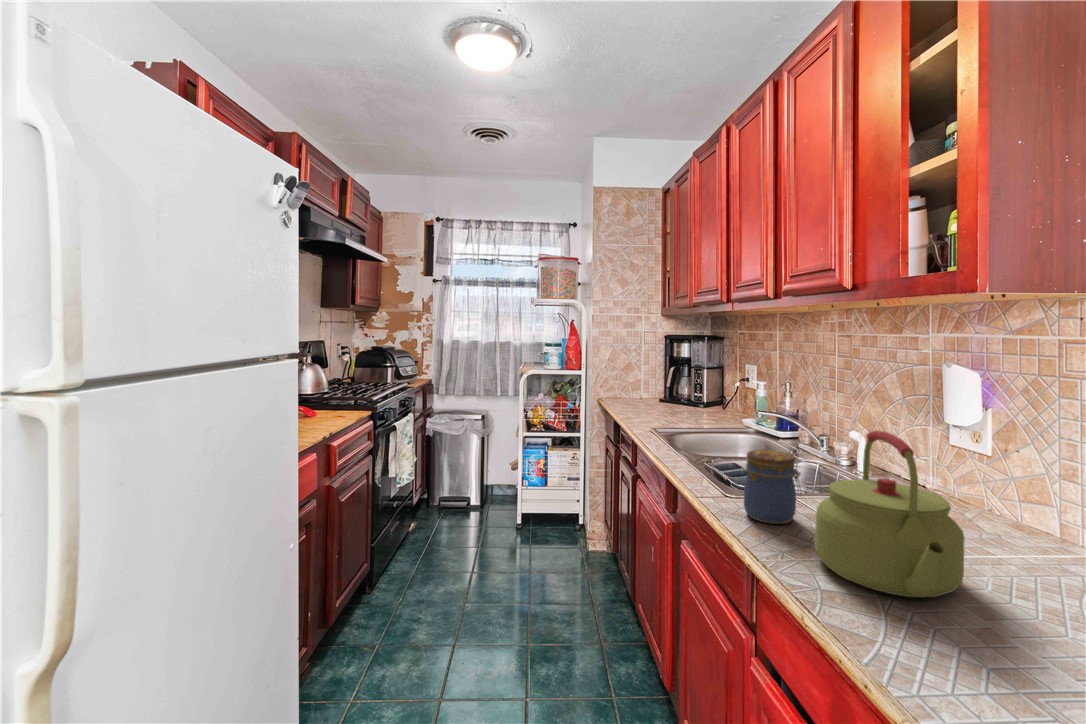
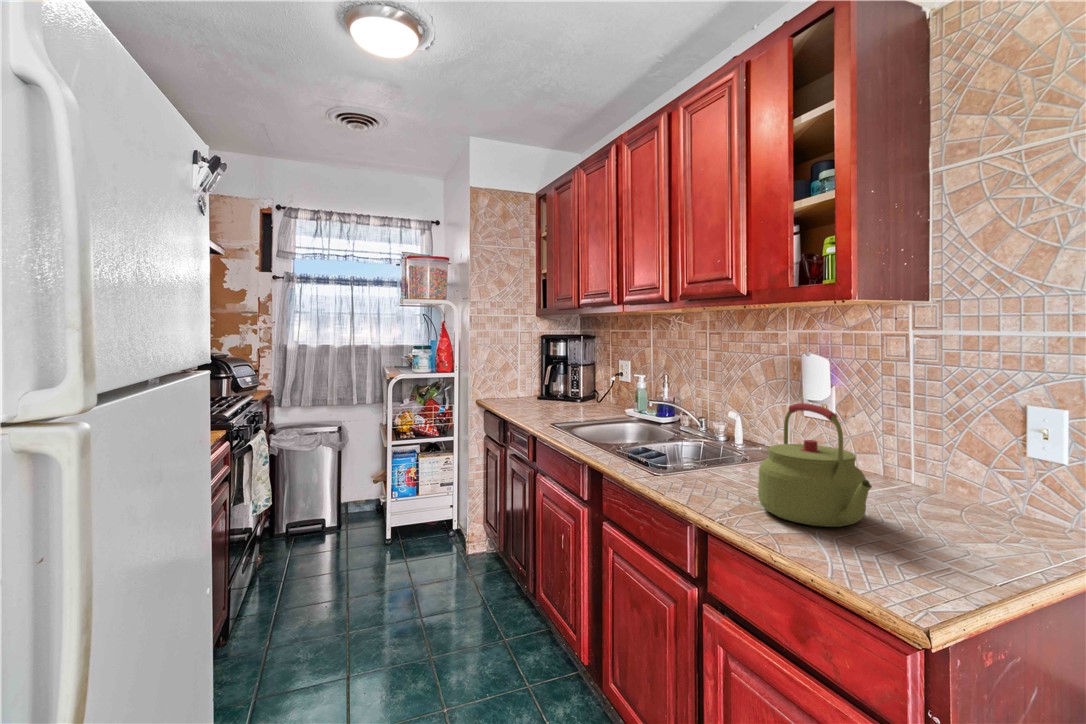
jar: present [744,450,801,524] -> none [683,429,728,490]

